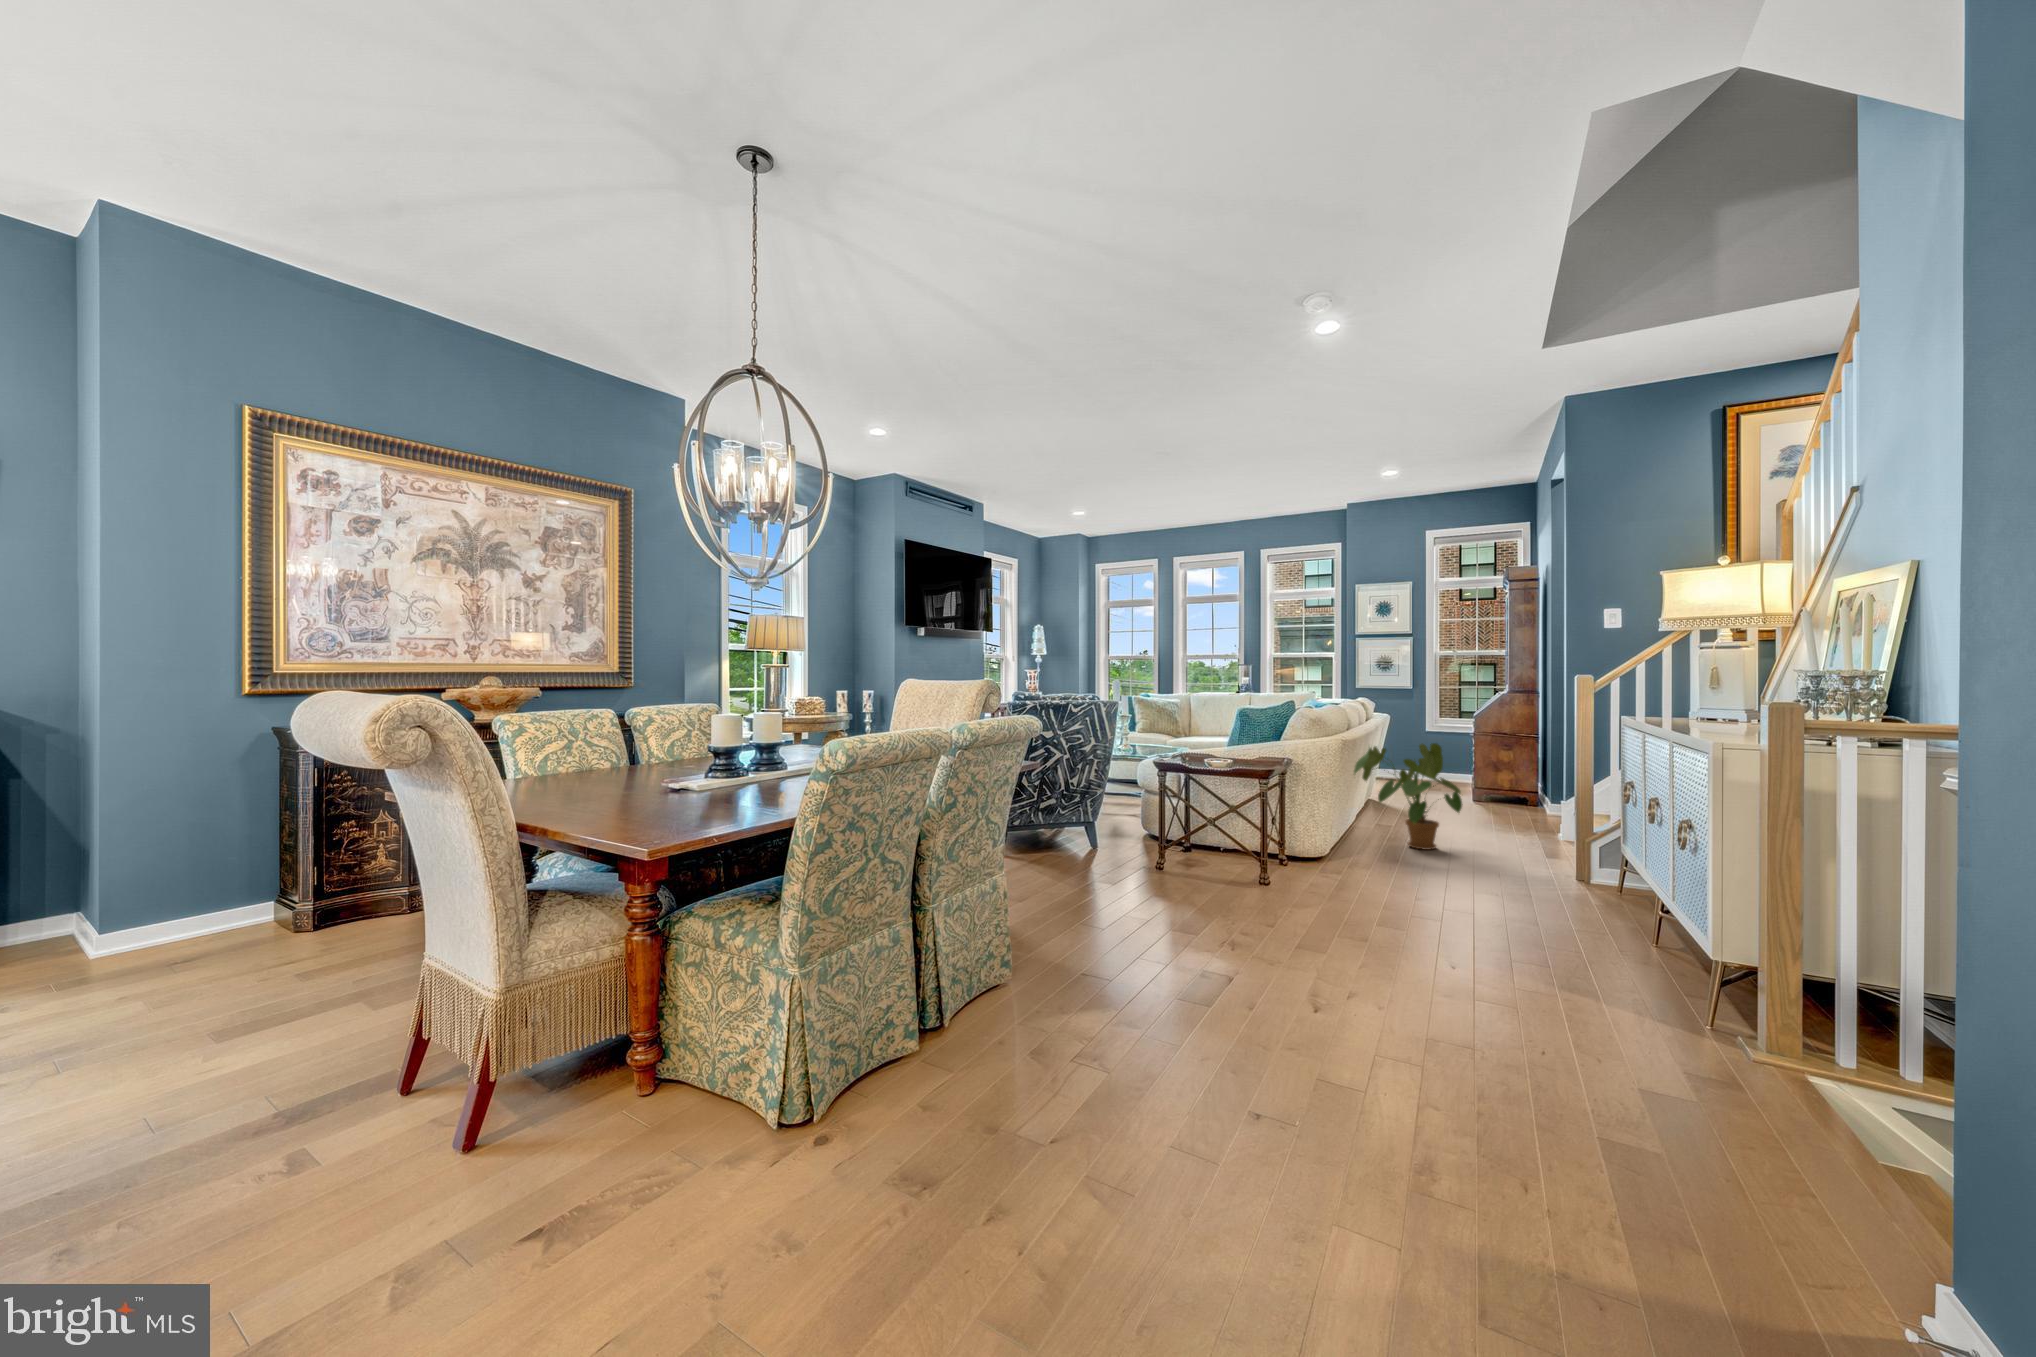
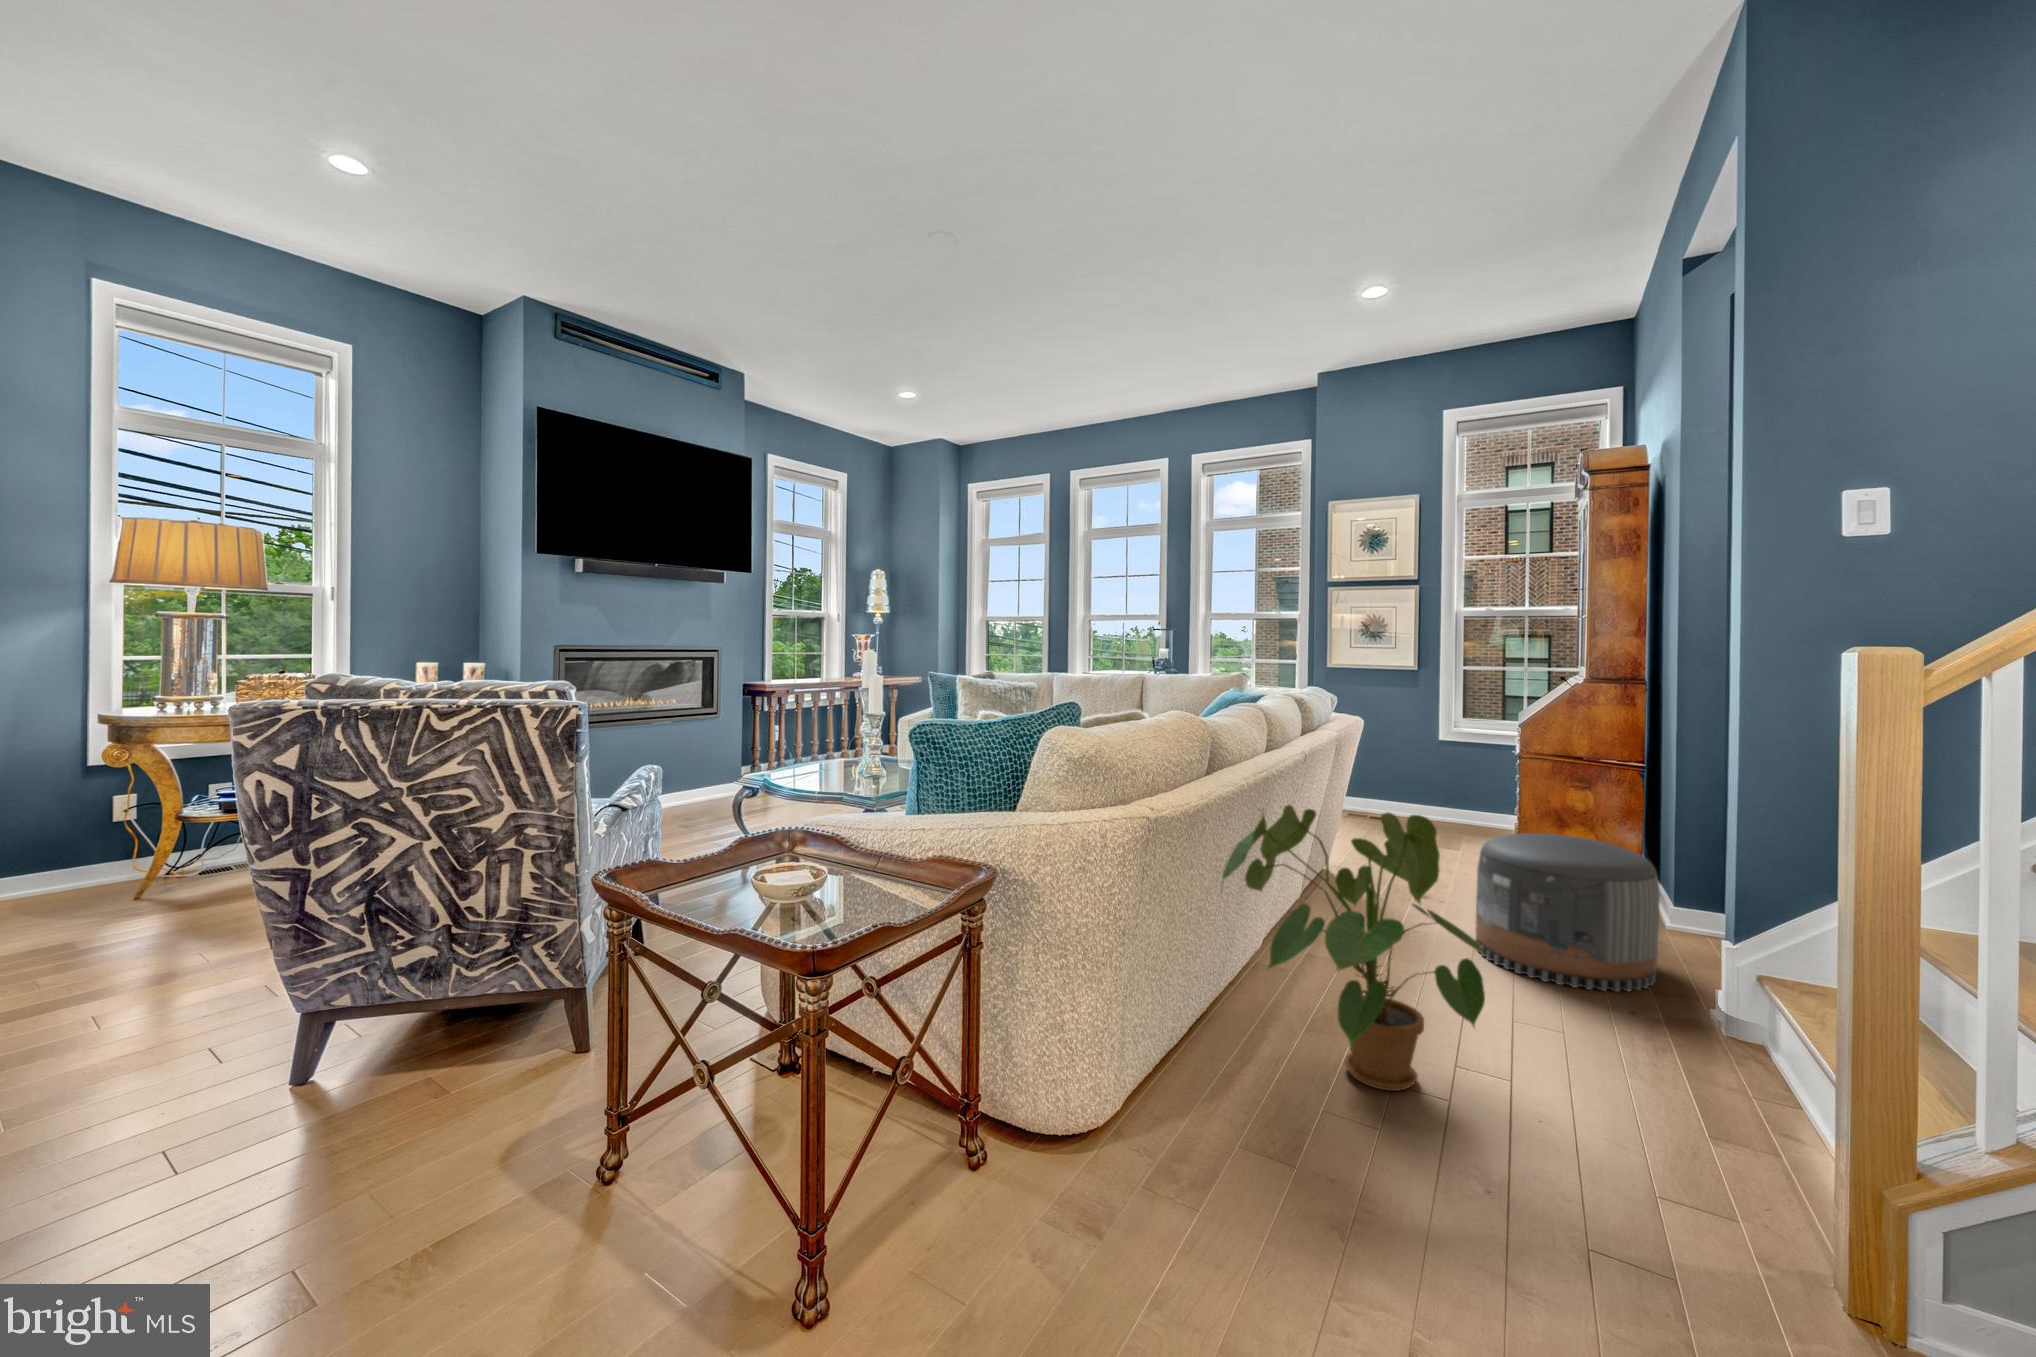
pouf: none [1455,765,1538,830] -> present [1475,833,1660,992]

